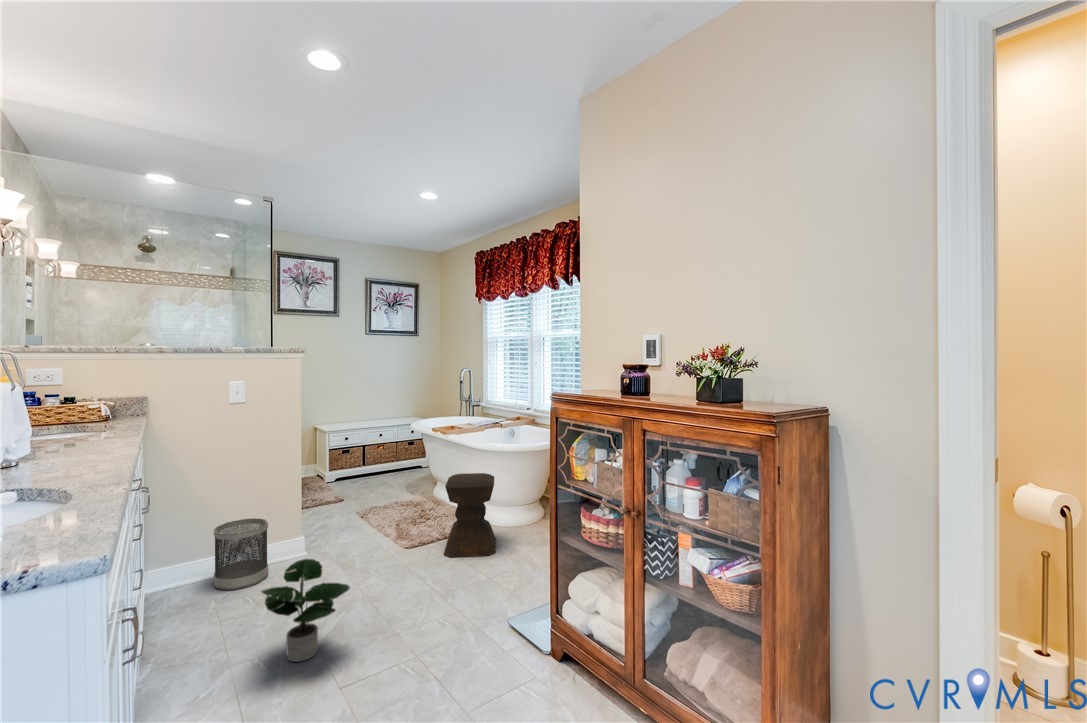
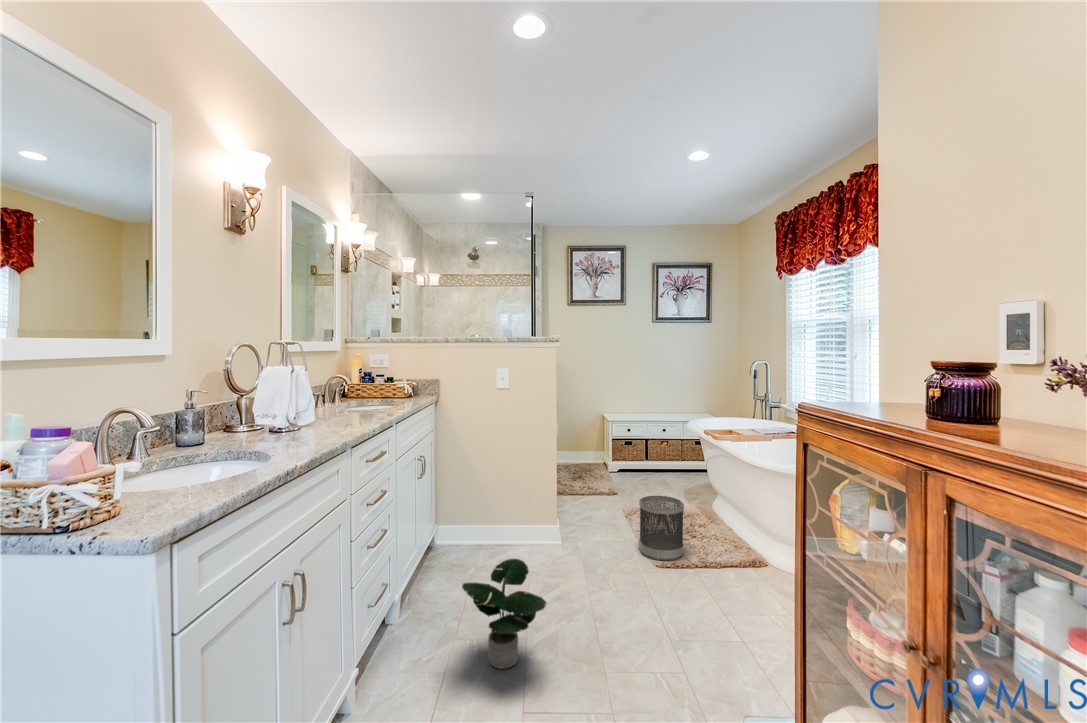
stool: present [444,473,496,557] -> none [693,492,769,608]
wastebasket: present [214,518,268,590] -> present [639,496,684,560]

